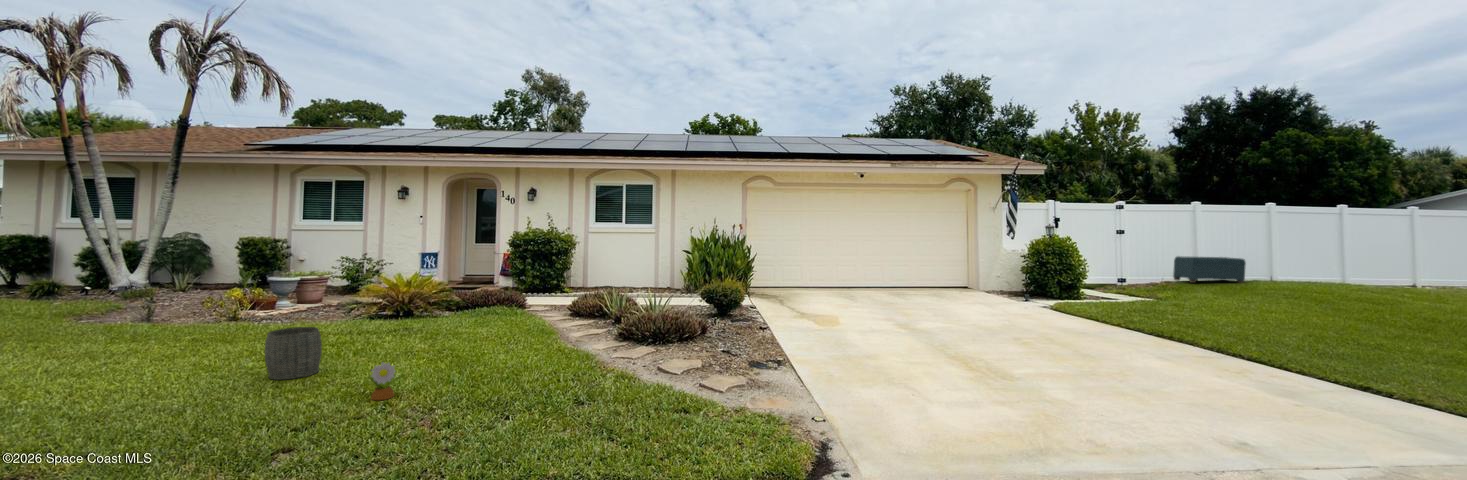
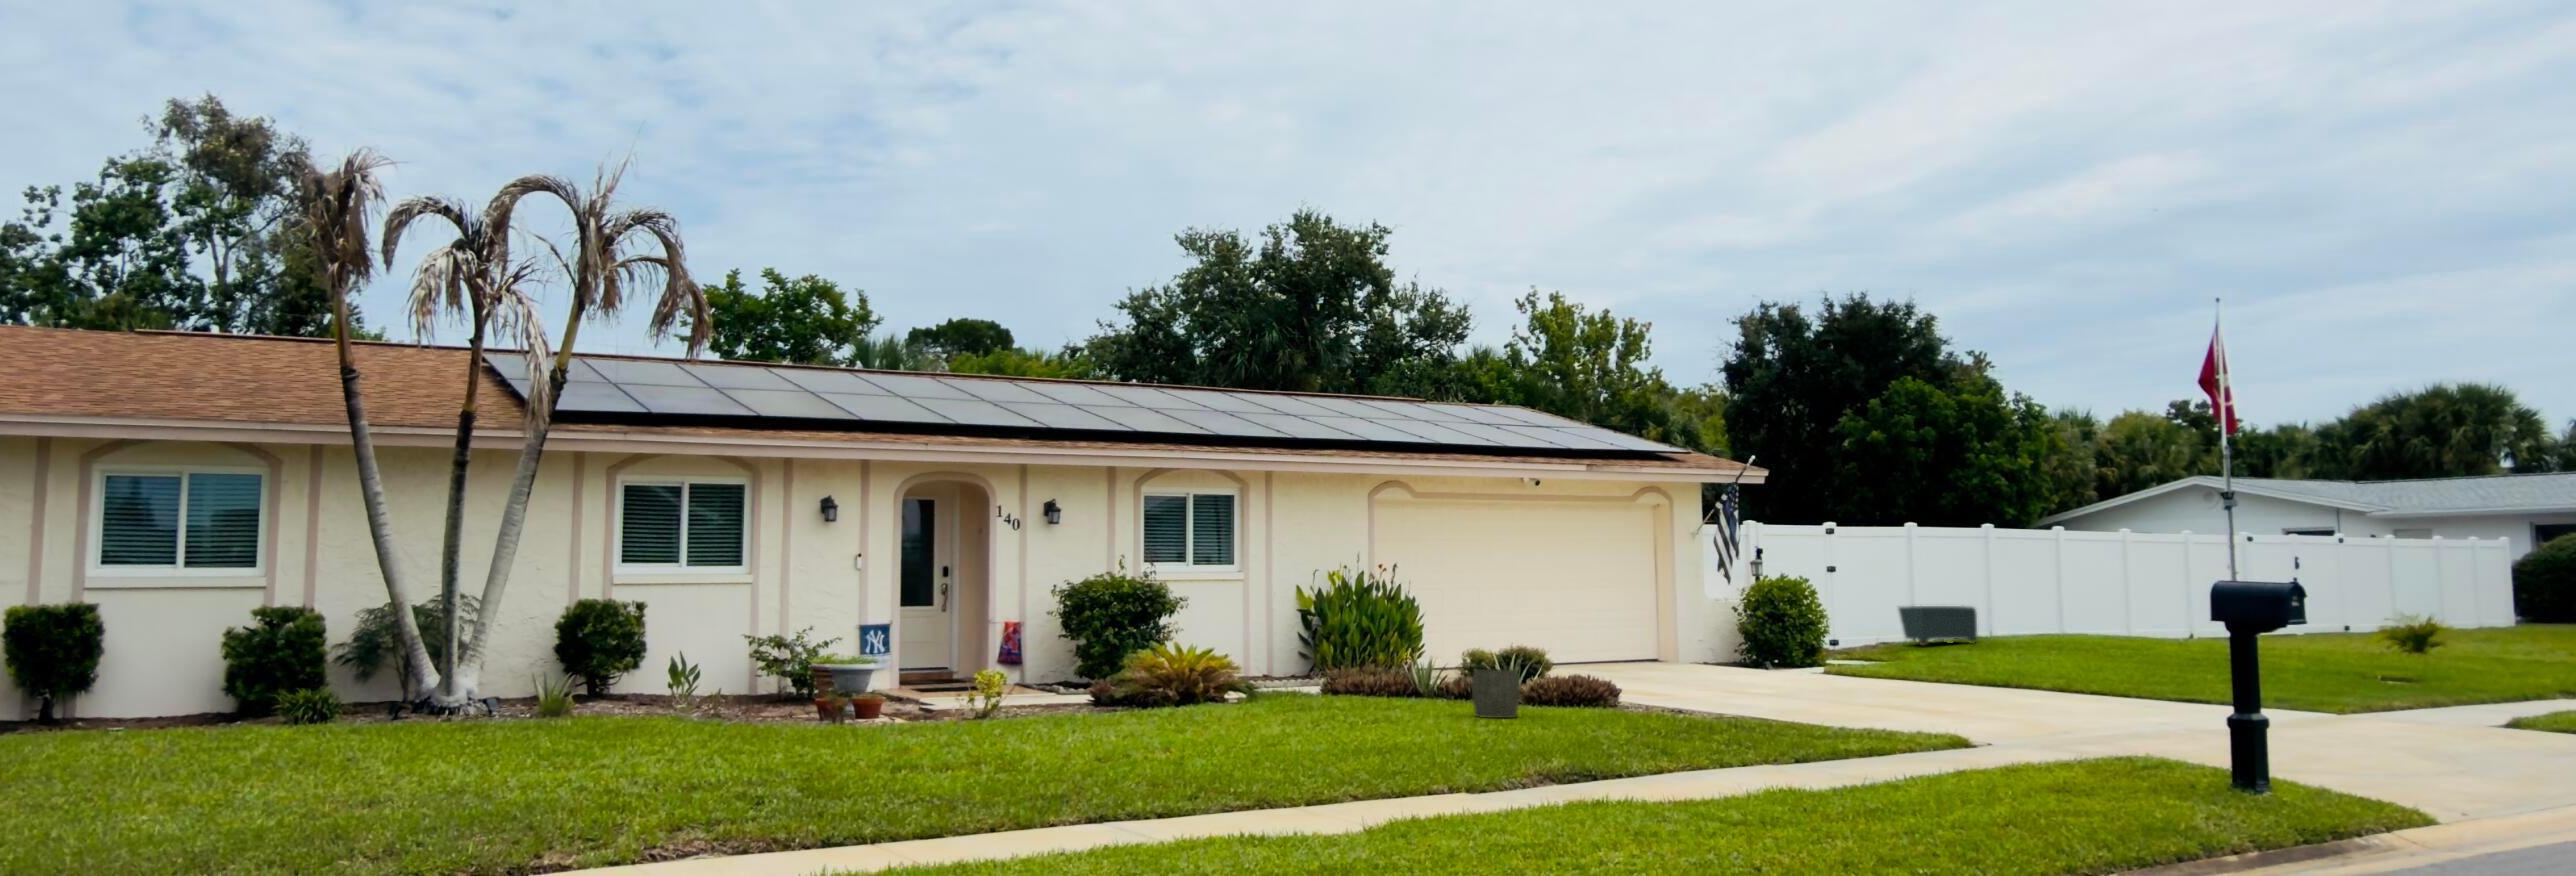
decorative plant: present [365,362,406,400] -> none [1622,681,1657,718]

